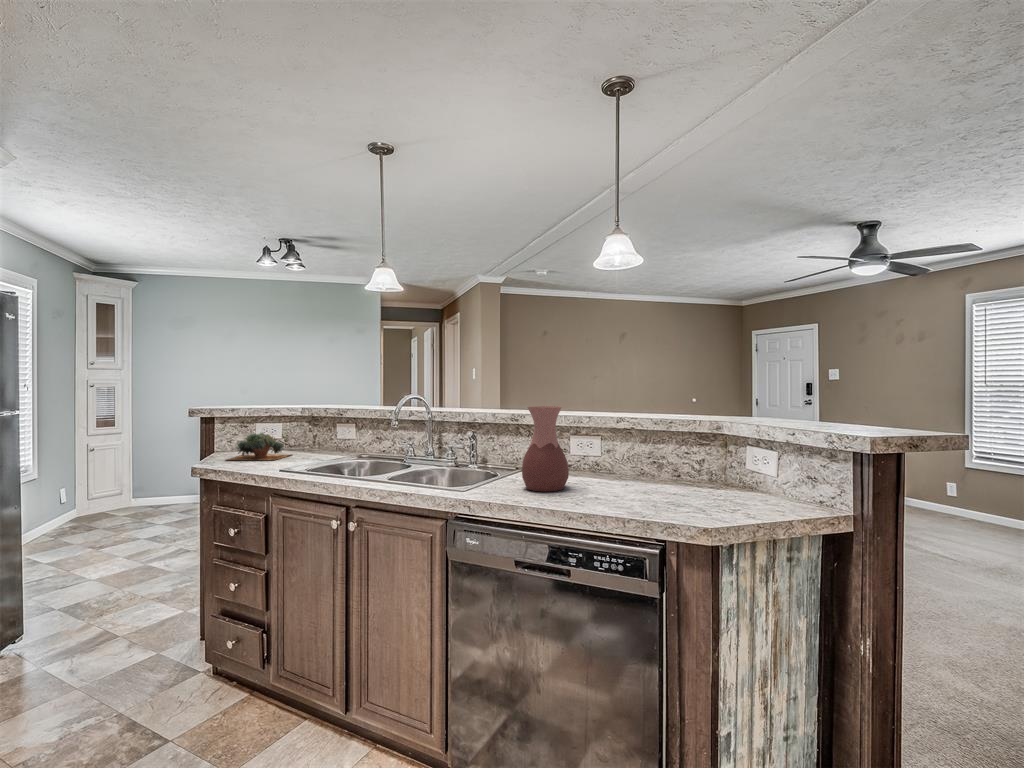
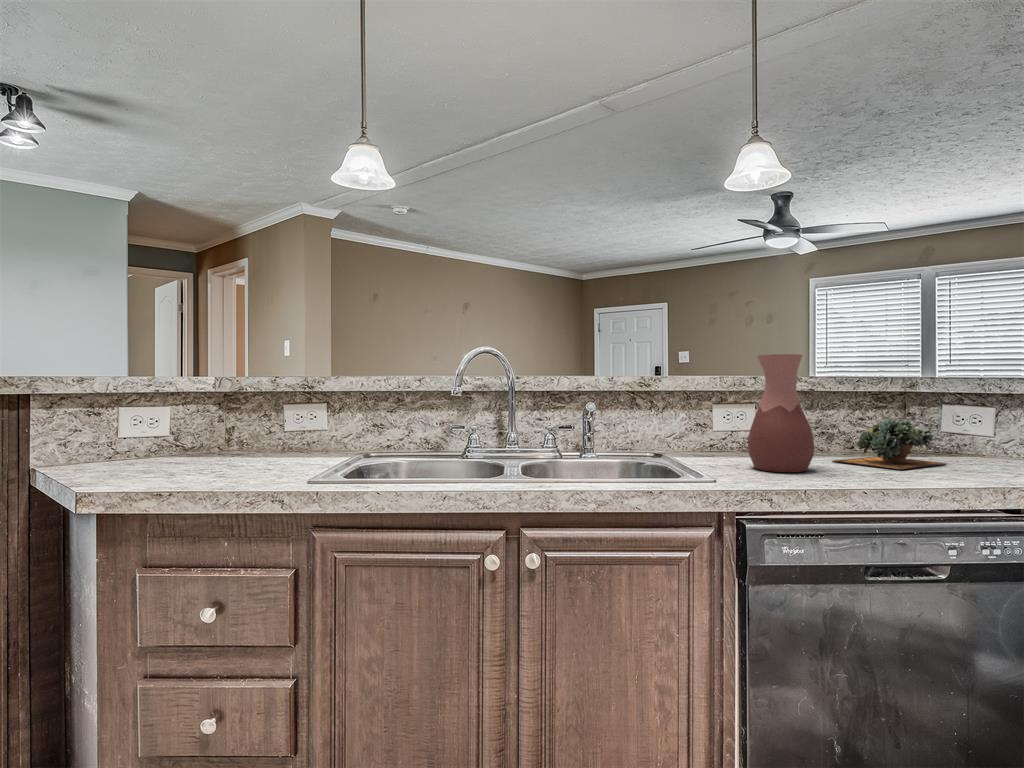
succulent plant: present [227,433,290,460] -> present [832,418,948,469]

